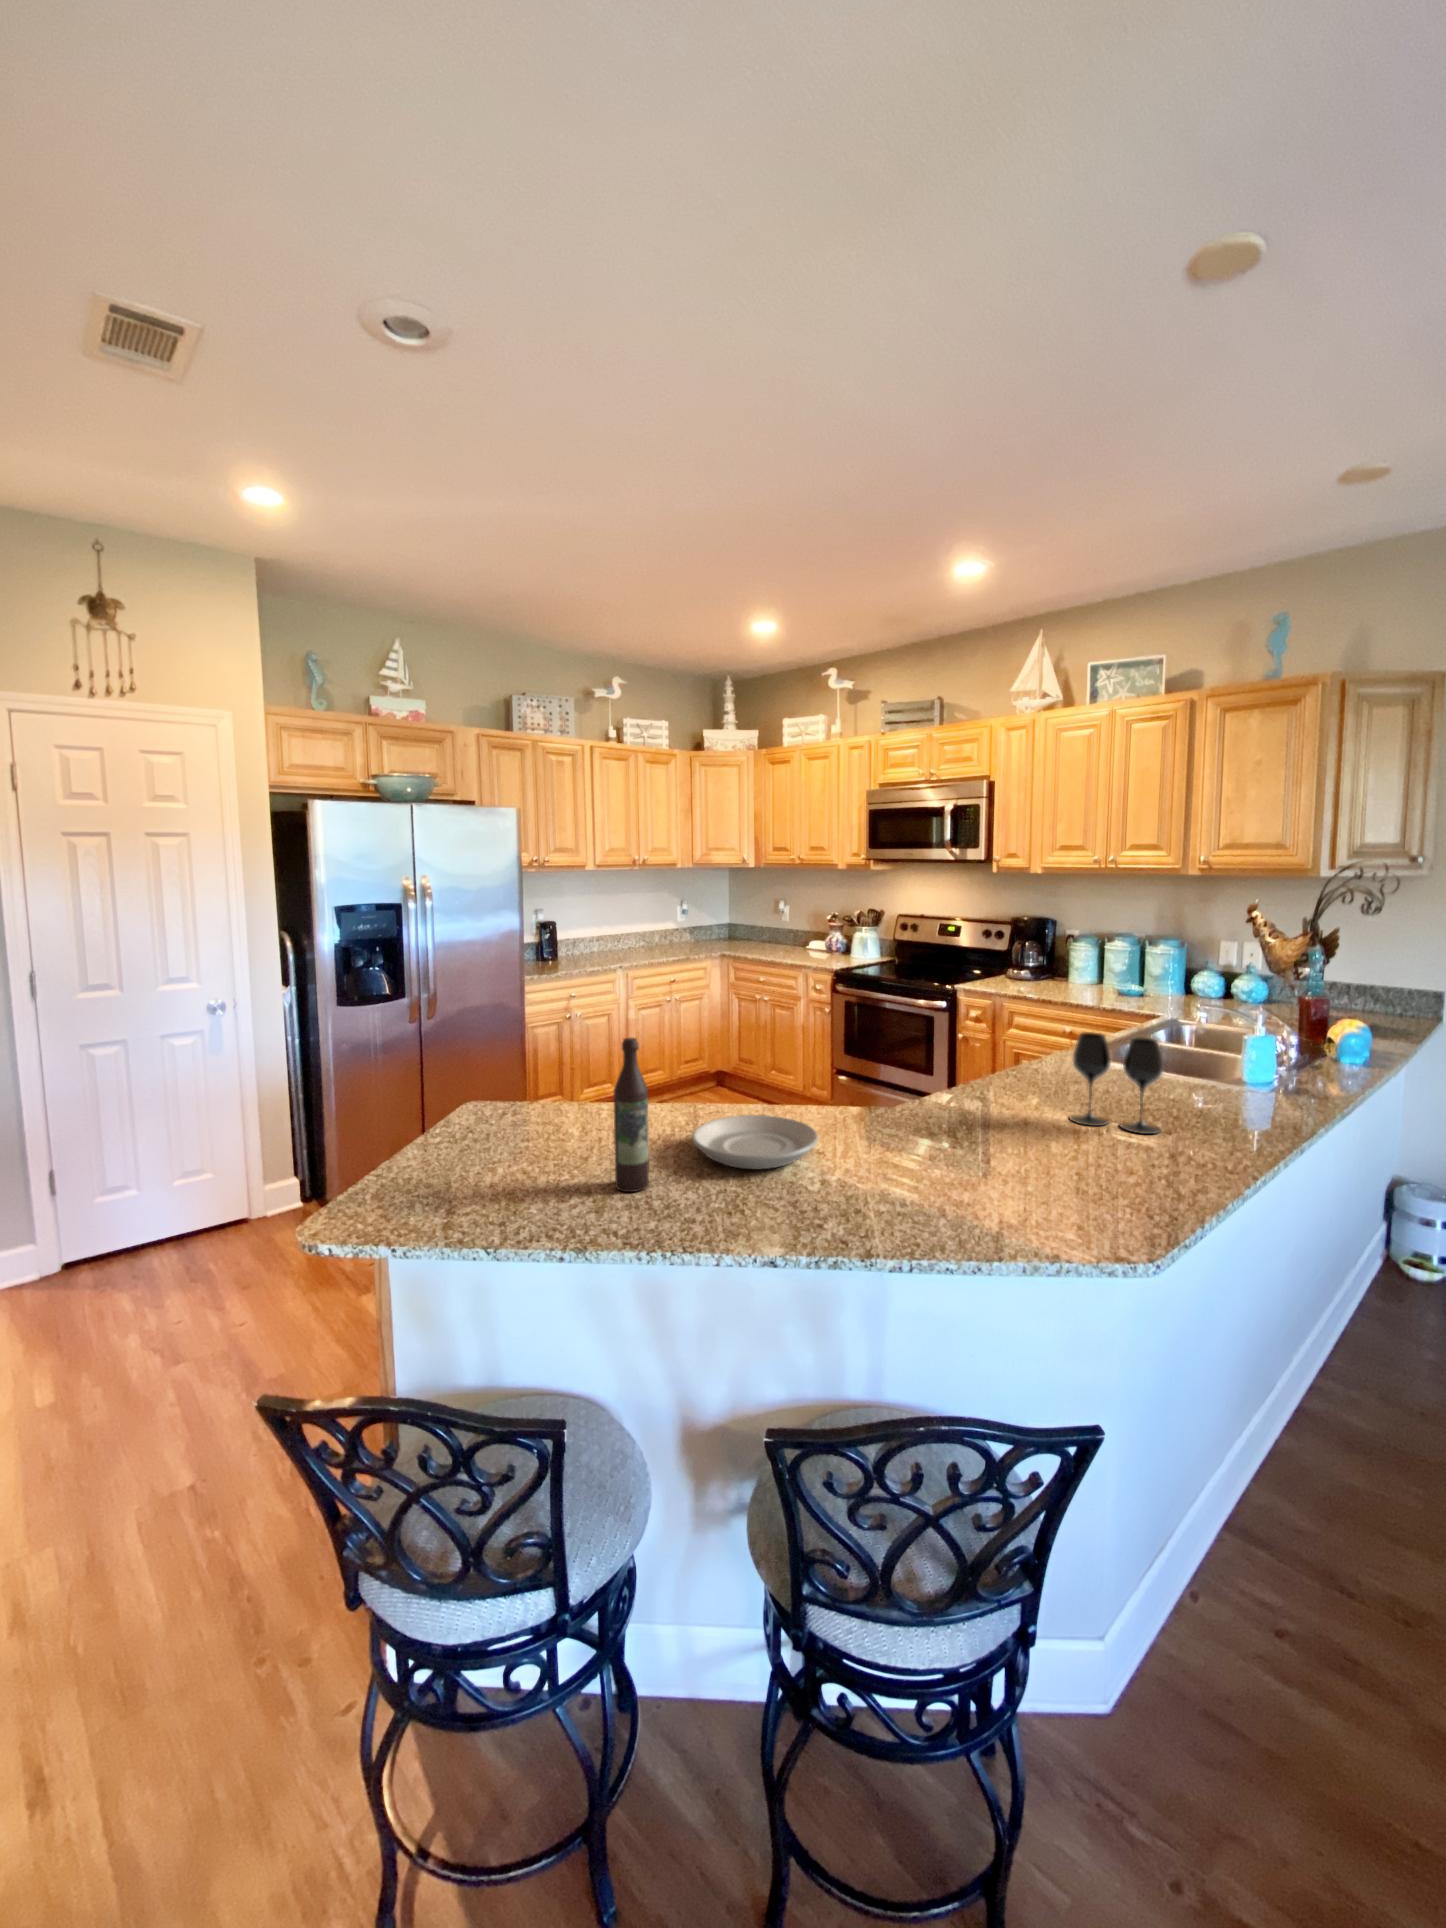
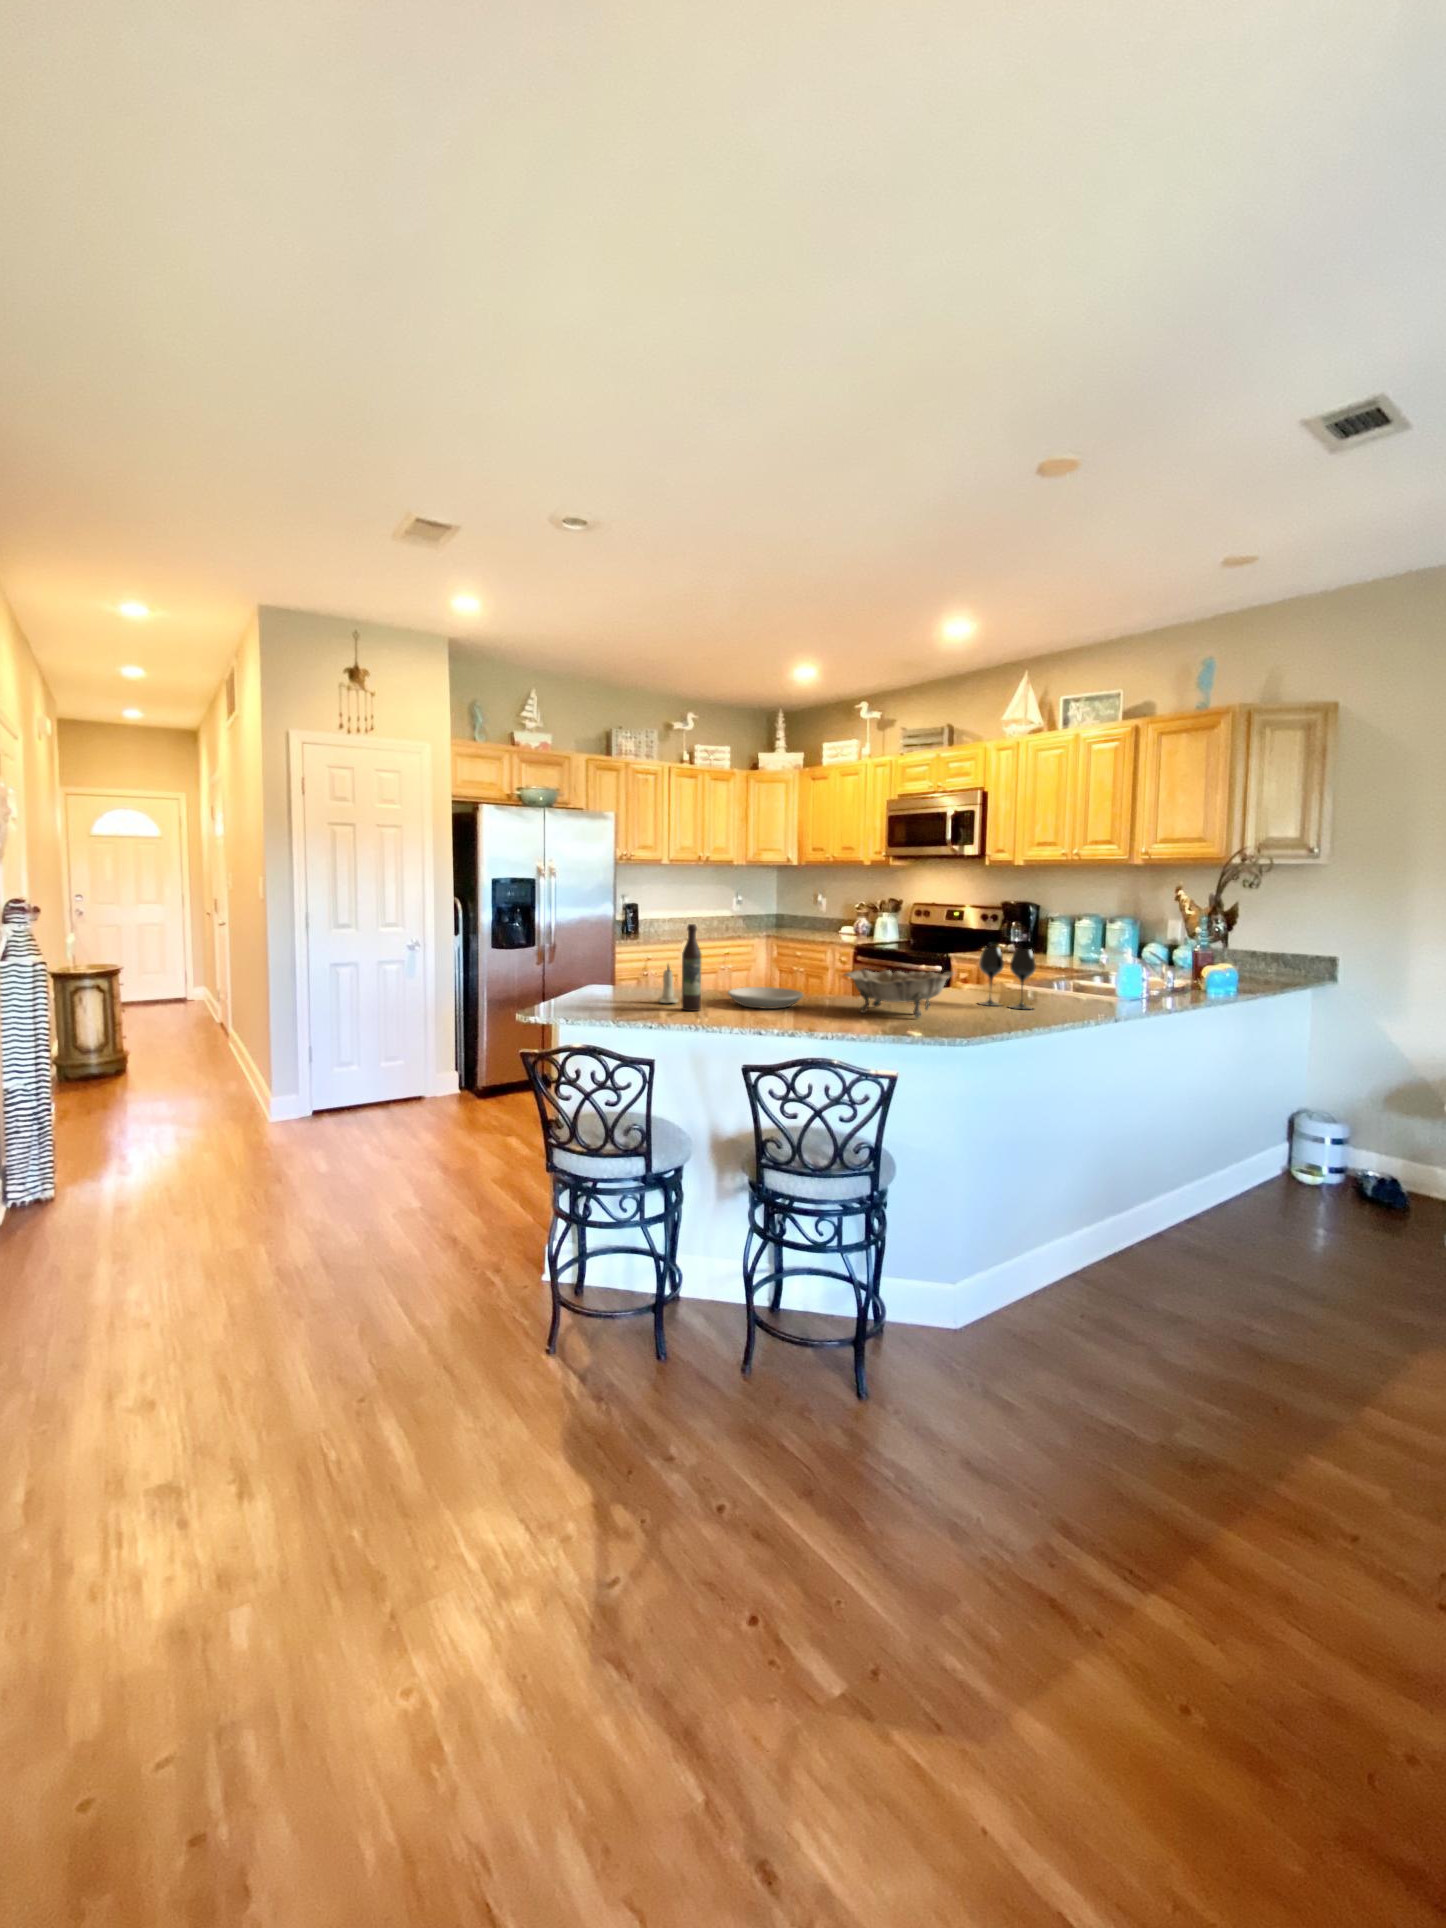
decorative bowl: none [882,1085,1068,1183] -> present [844,969,954,1018]
candle: none [574,1094,611,1166] -> present [659,966,678,1003]

